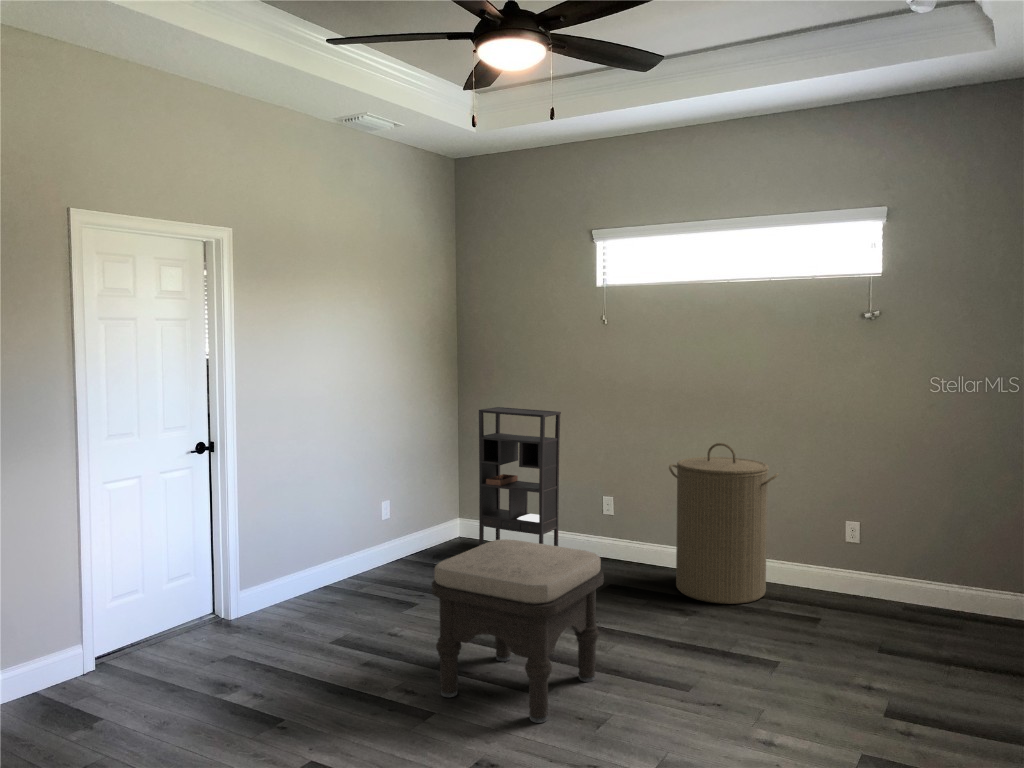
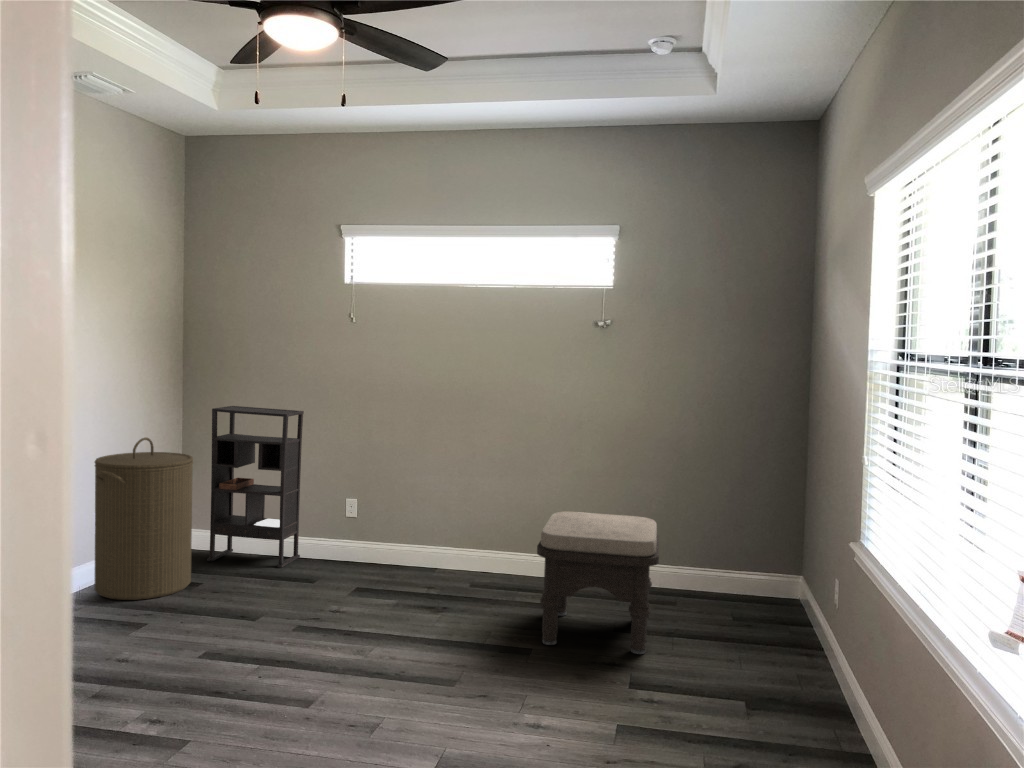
laundry hamper: present [669,443,779,604] -> present [94,437,193,600]
ottoman: present [432,539,604,723] -> present [537,512,659,654]

